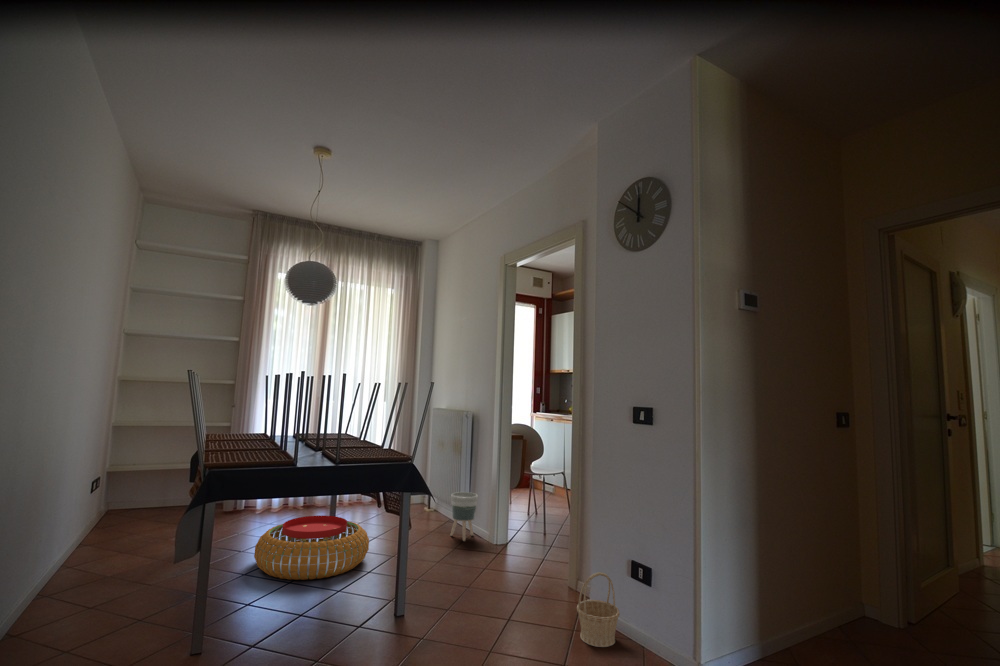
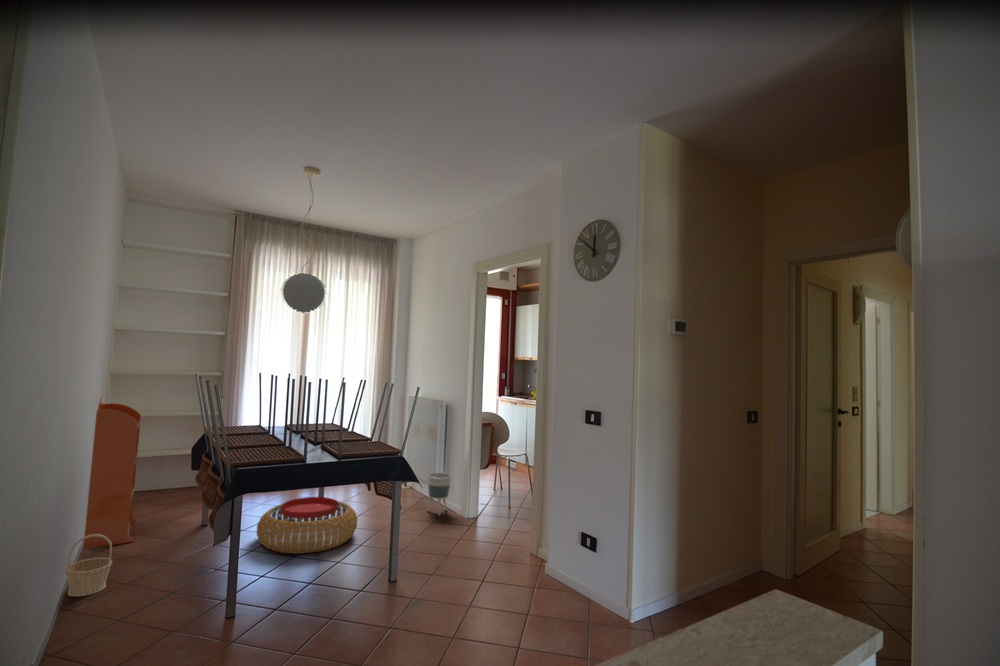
bookcase: none [66,400,140,568] -> present [83,397,141,548]
basket: present [577,572,620,647] -> present [65,534,113,596]

